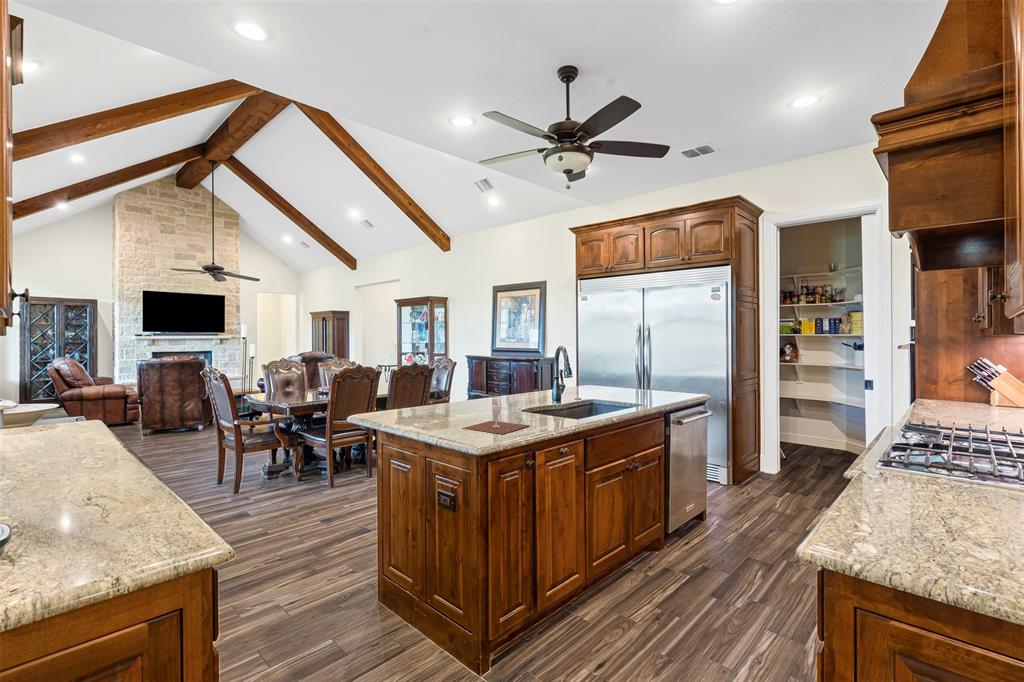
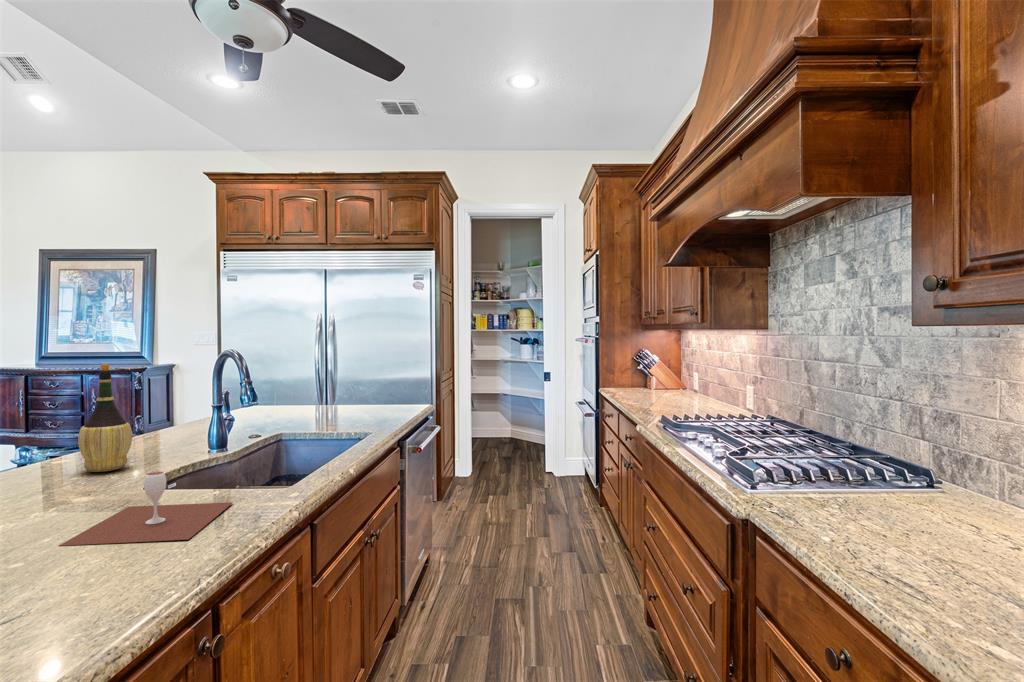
wine bottle: none [482,354,503,407] -> present [78,364,132,472]

